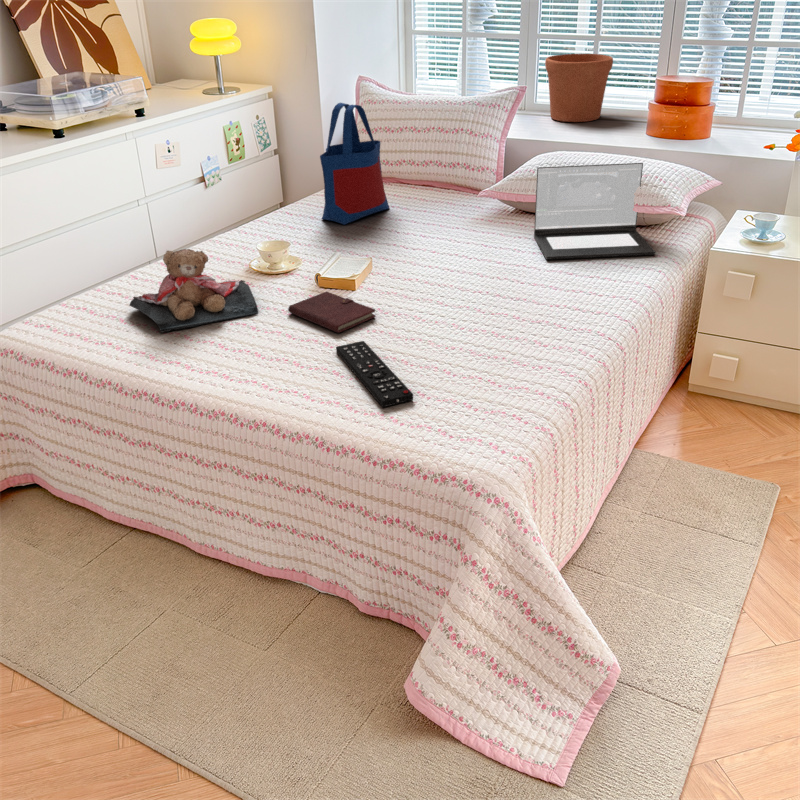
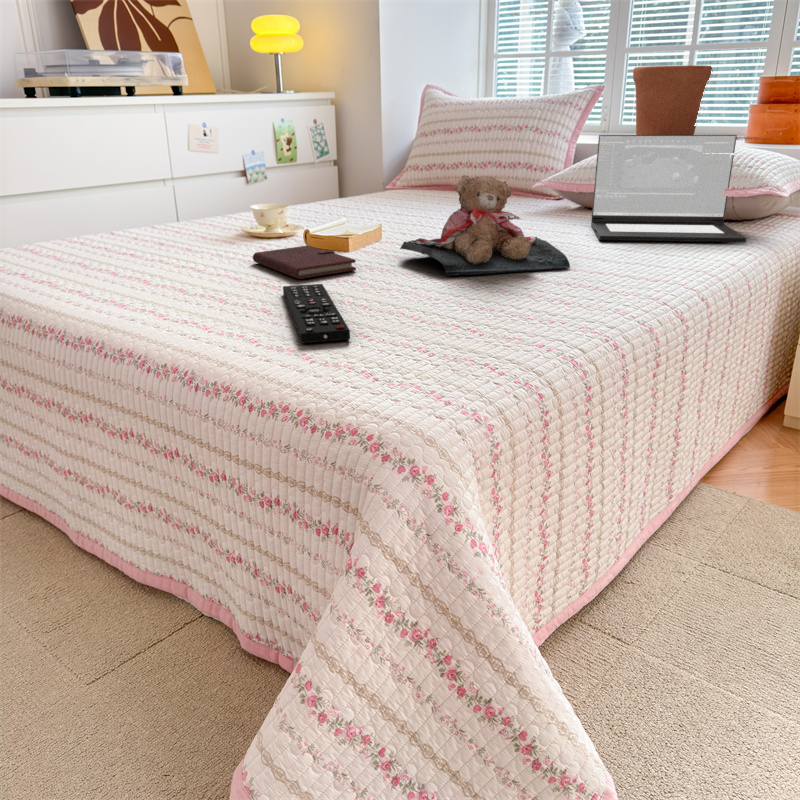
tote bag: present [320,103,389,225] -> none [350,73,431,210]
teddy bear: present [130,249,258,333] -> present [400,175,570,276]

